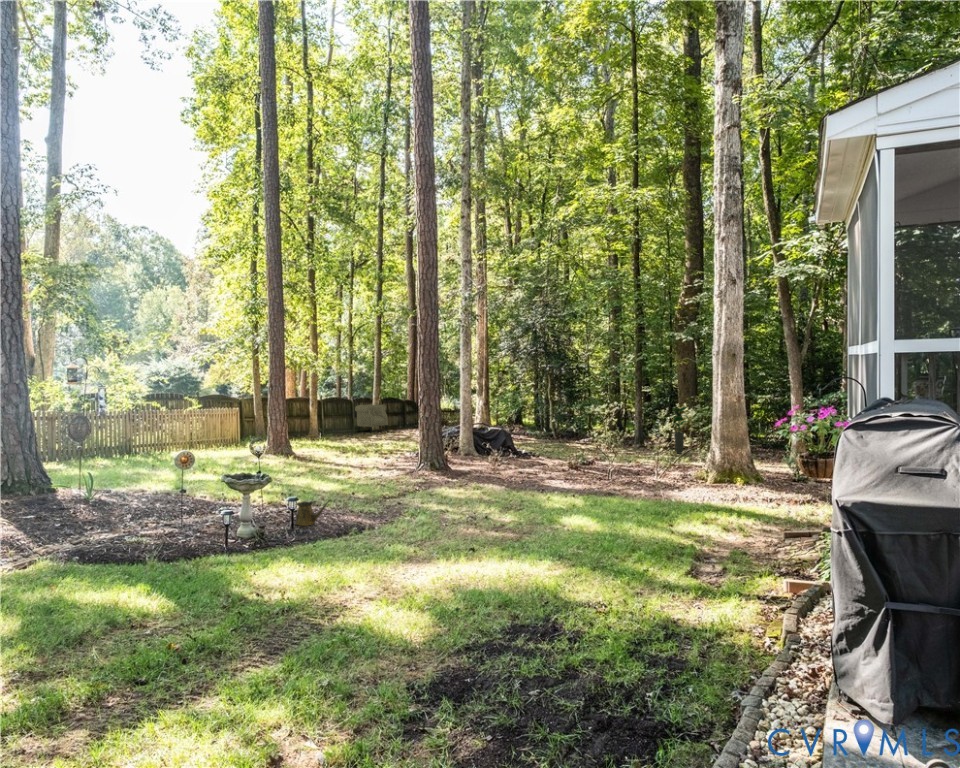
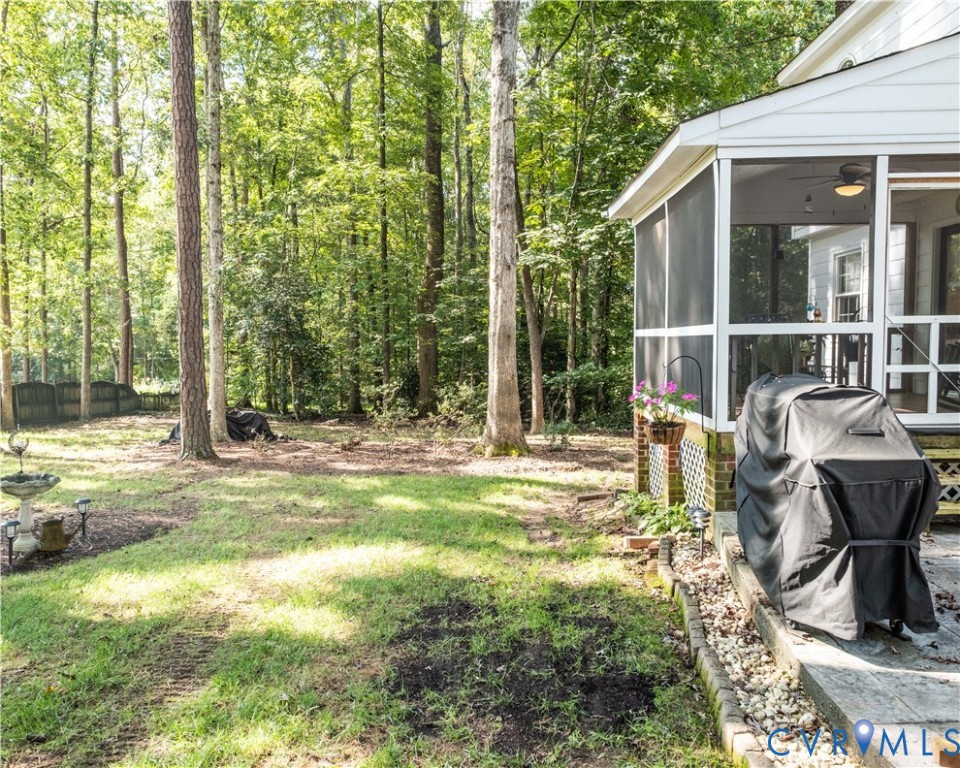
chair: present [355,405,388,432] -> none [29,391,78,426]
potted plant: present [673,407,688,454] -> none [424,386,445,432]

